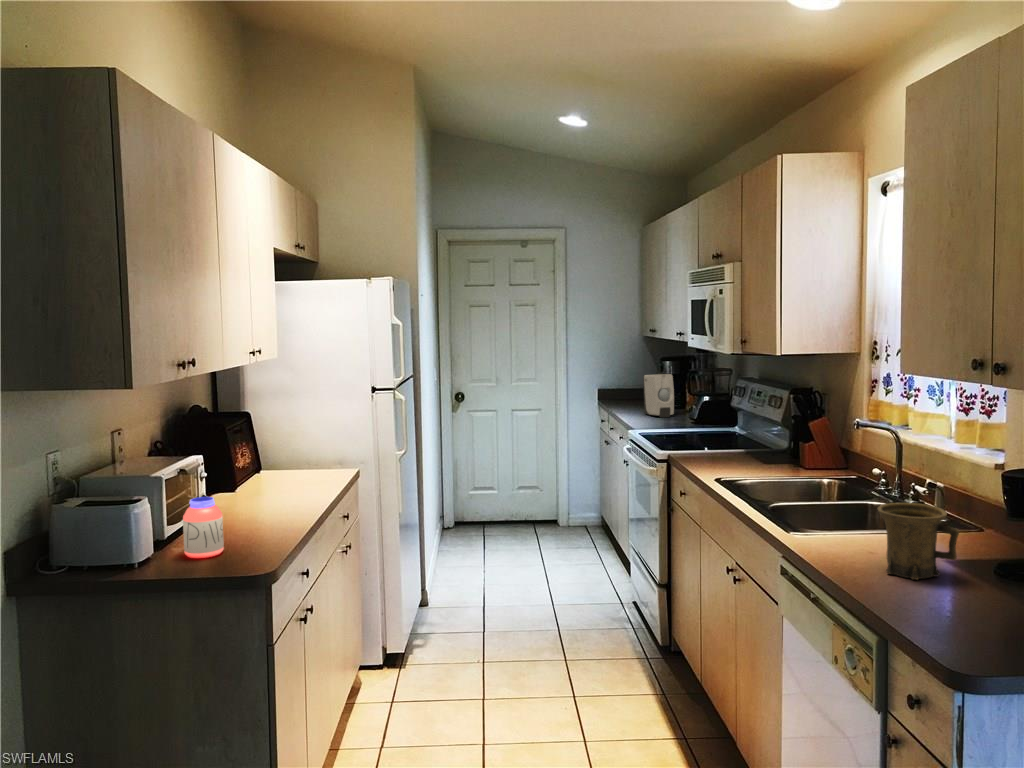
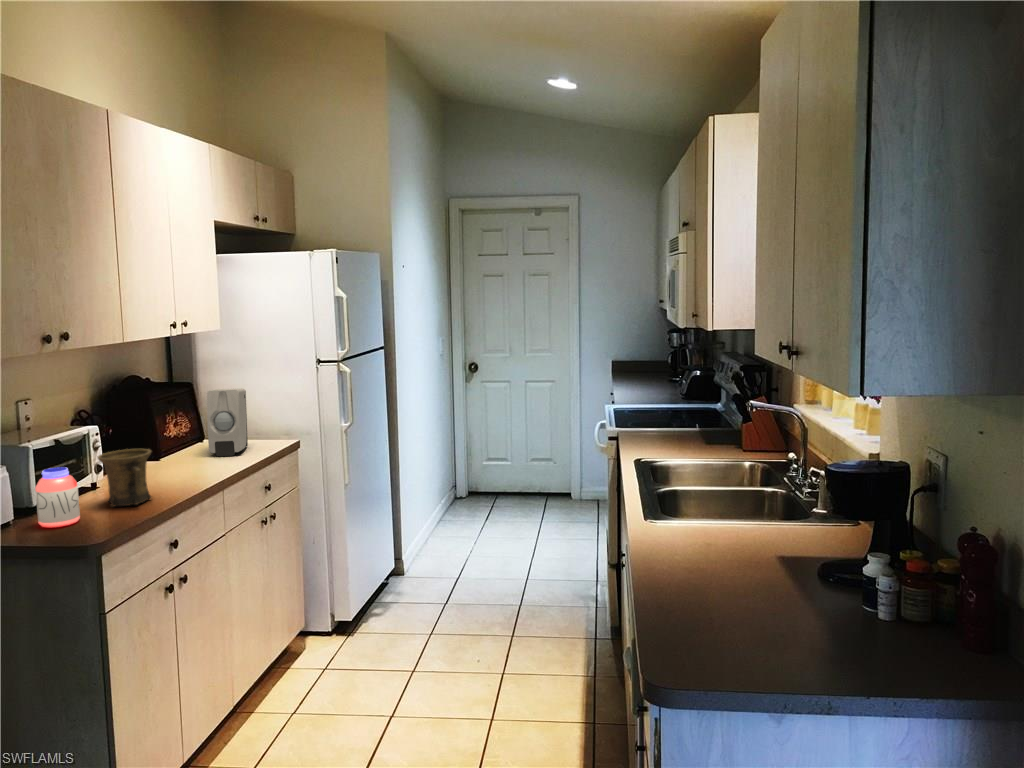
soap dispenser: present [643,374,674,417] -> present [207,388,248,456]
mug: present [878,503,959,579] -> present [98,449,151,507]

